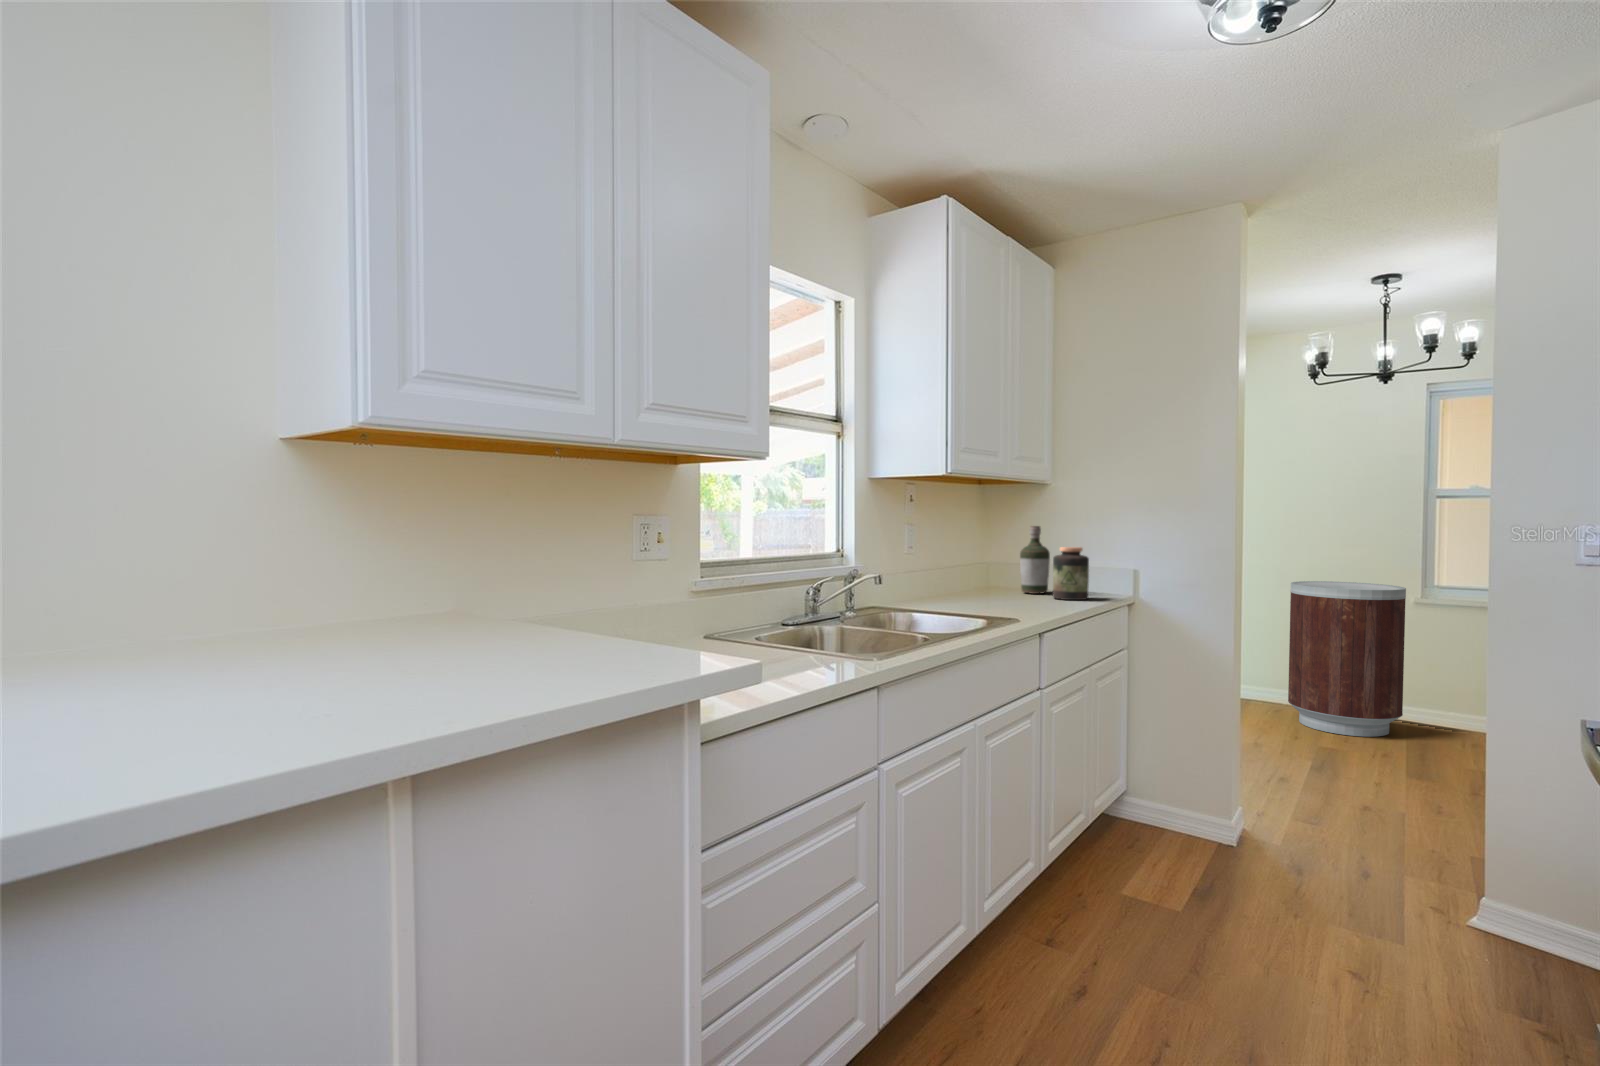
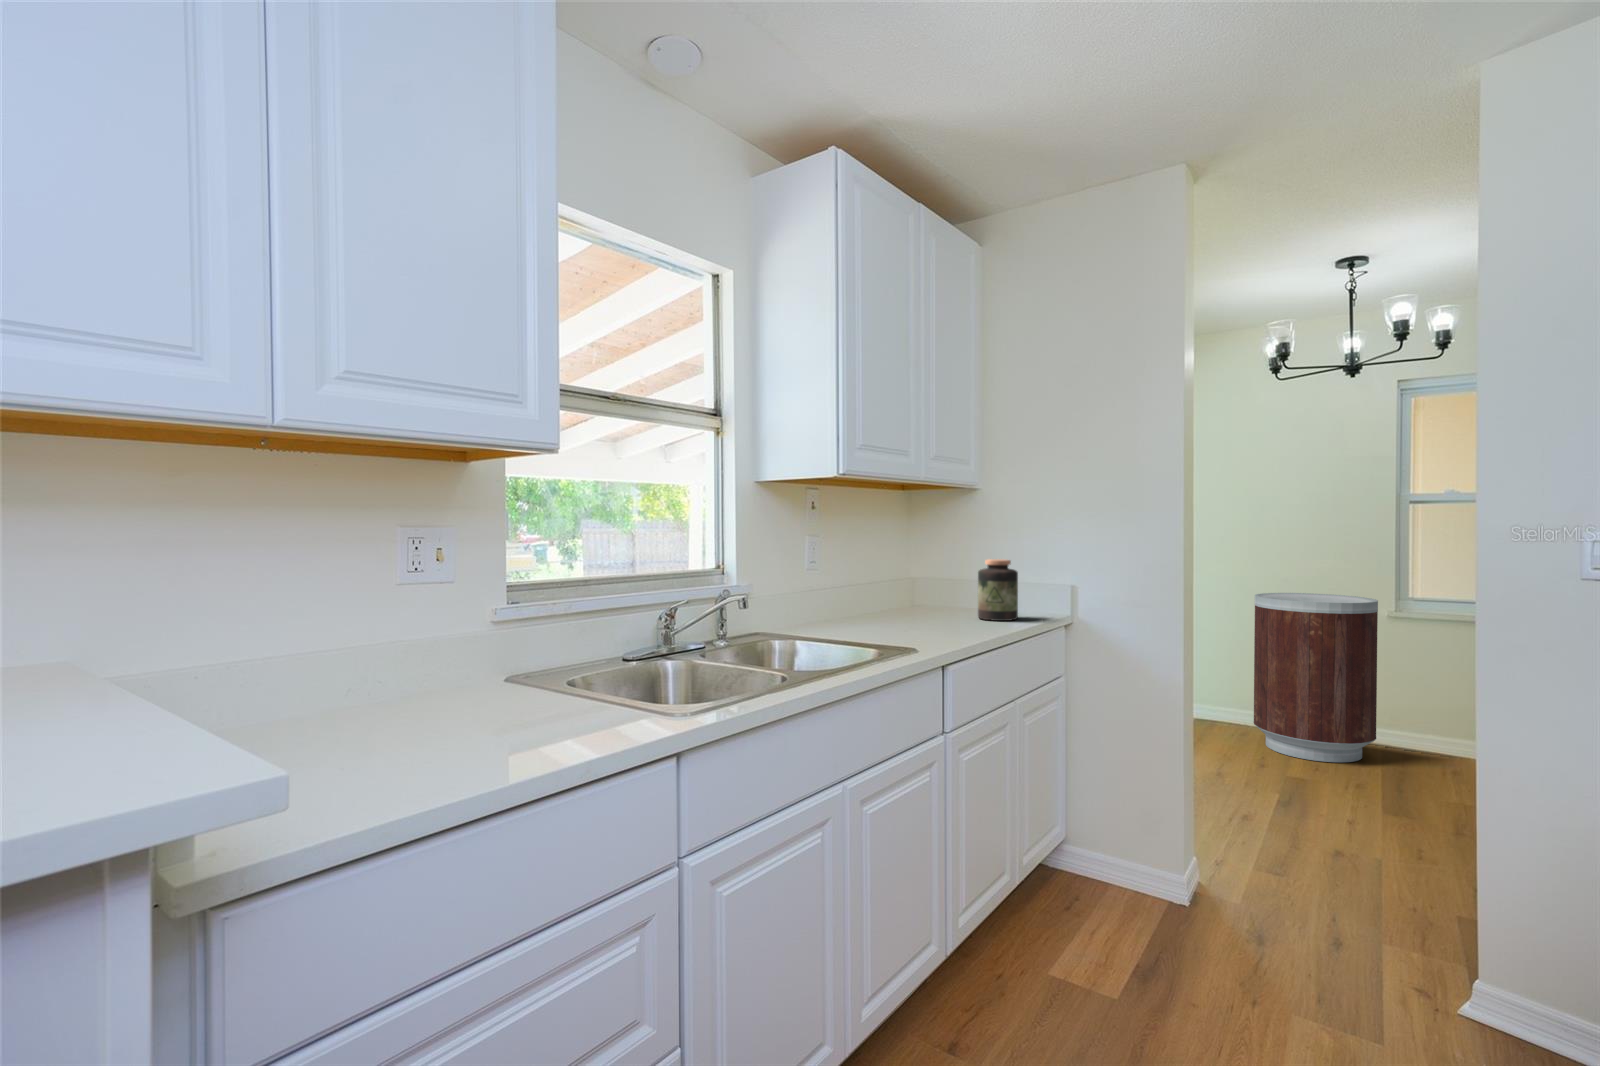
bottle: present [1020,526,1050,594] -> none [945,536,979,612]

